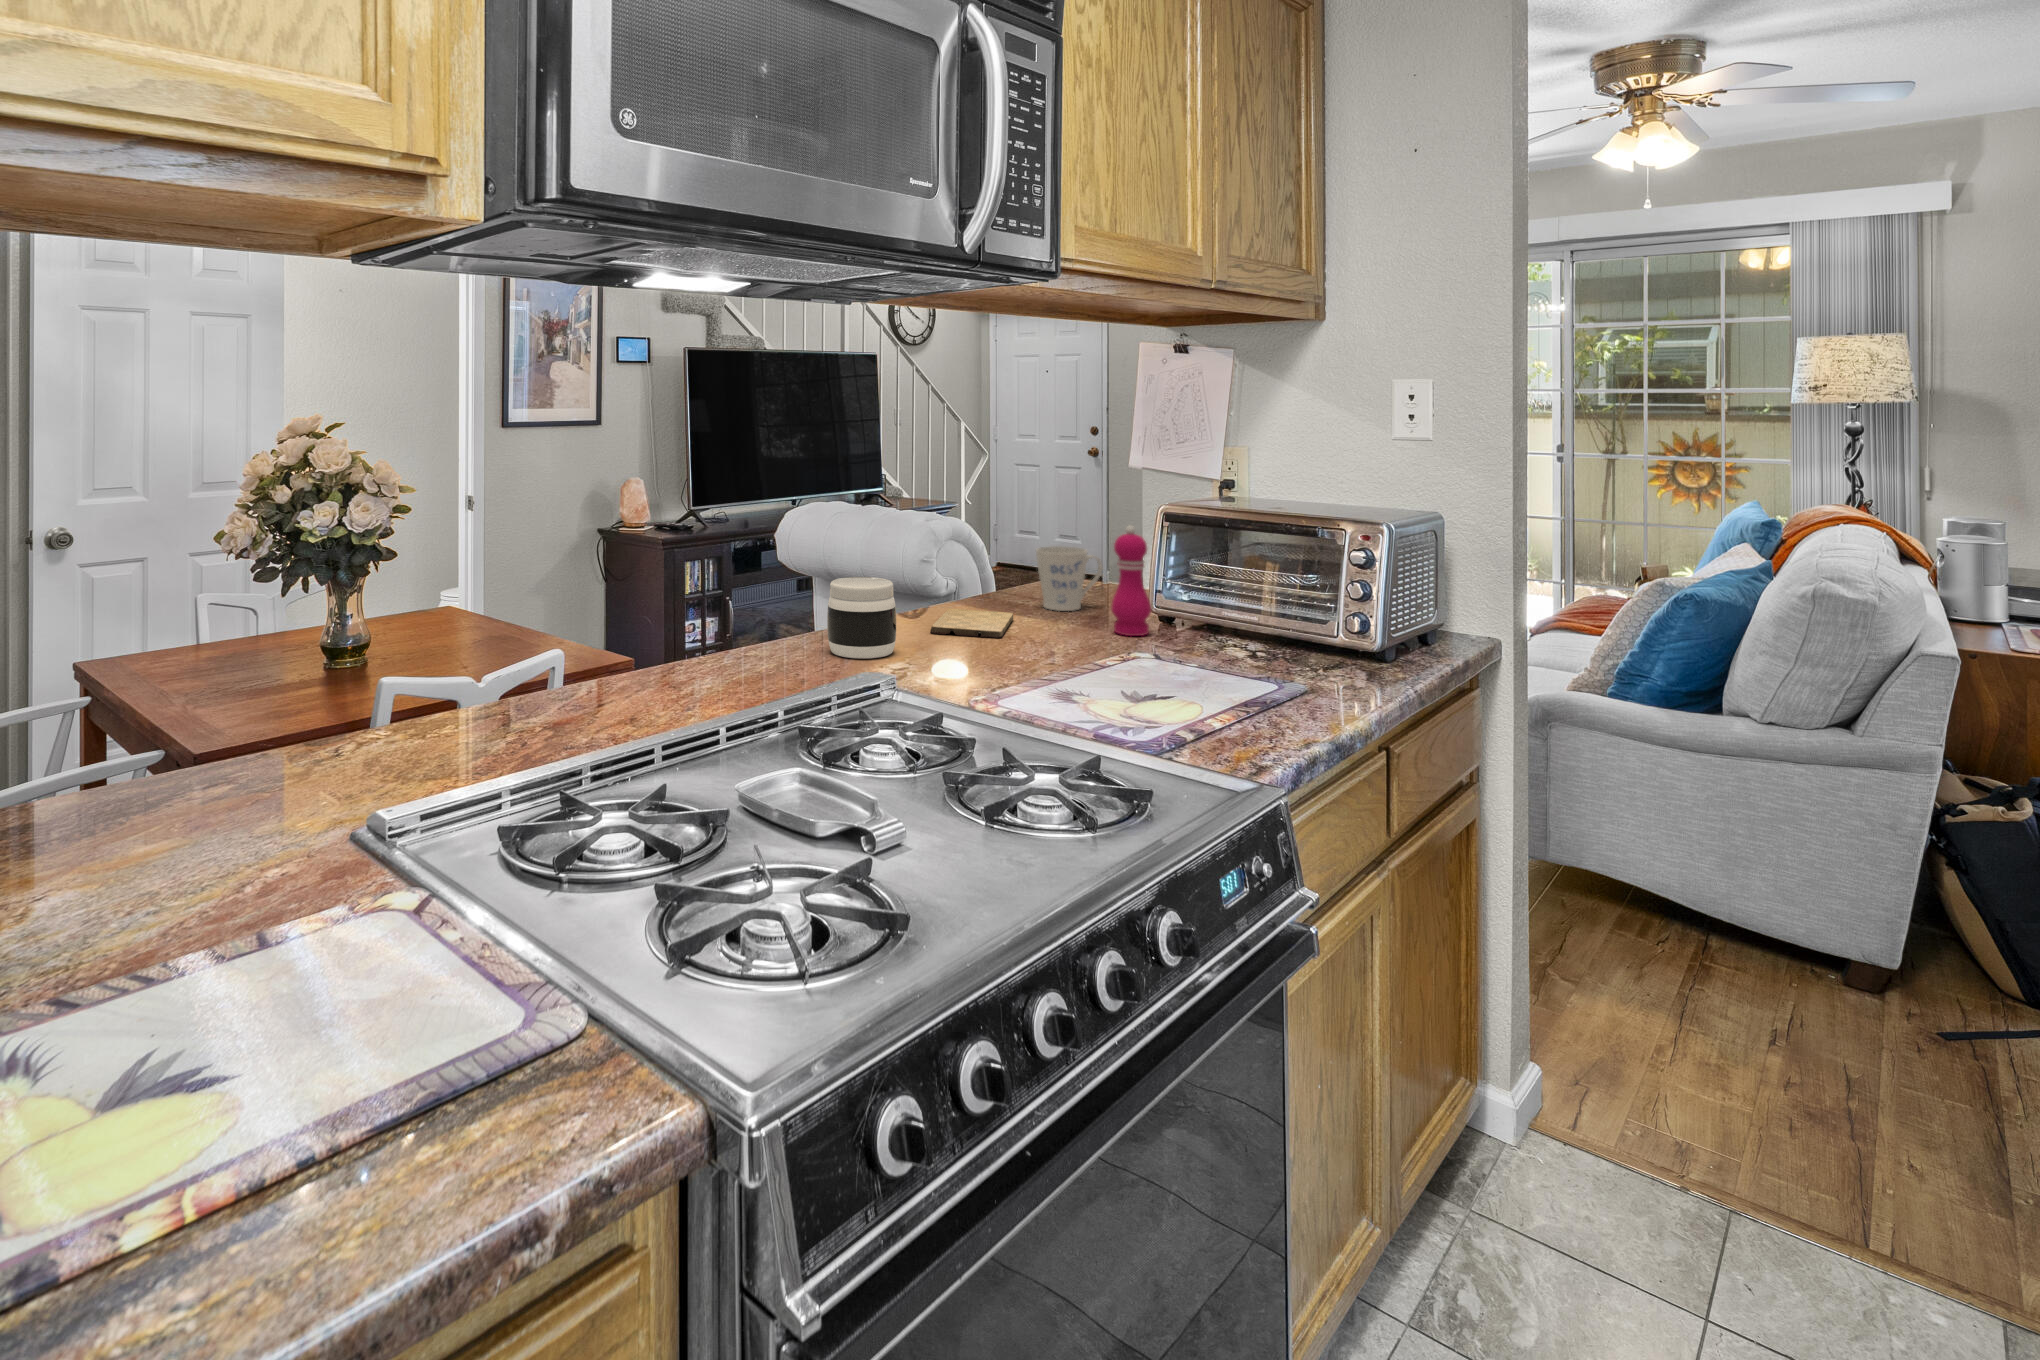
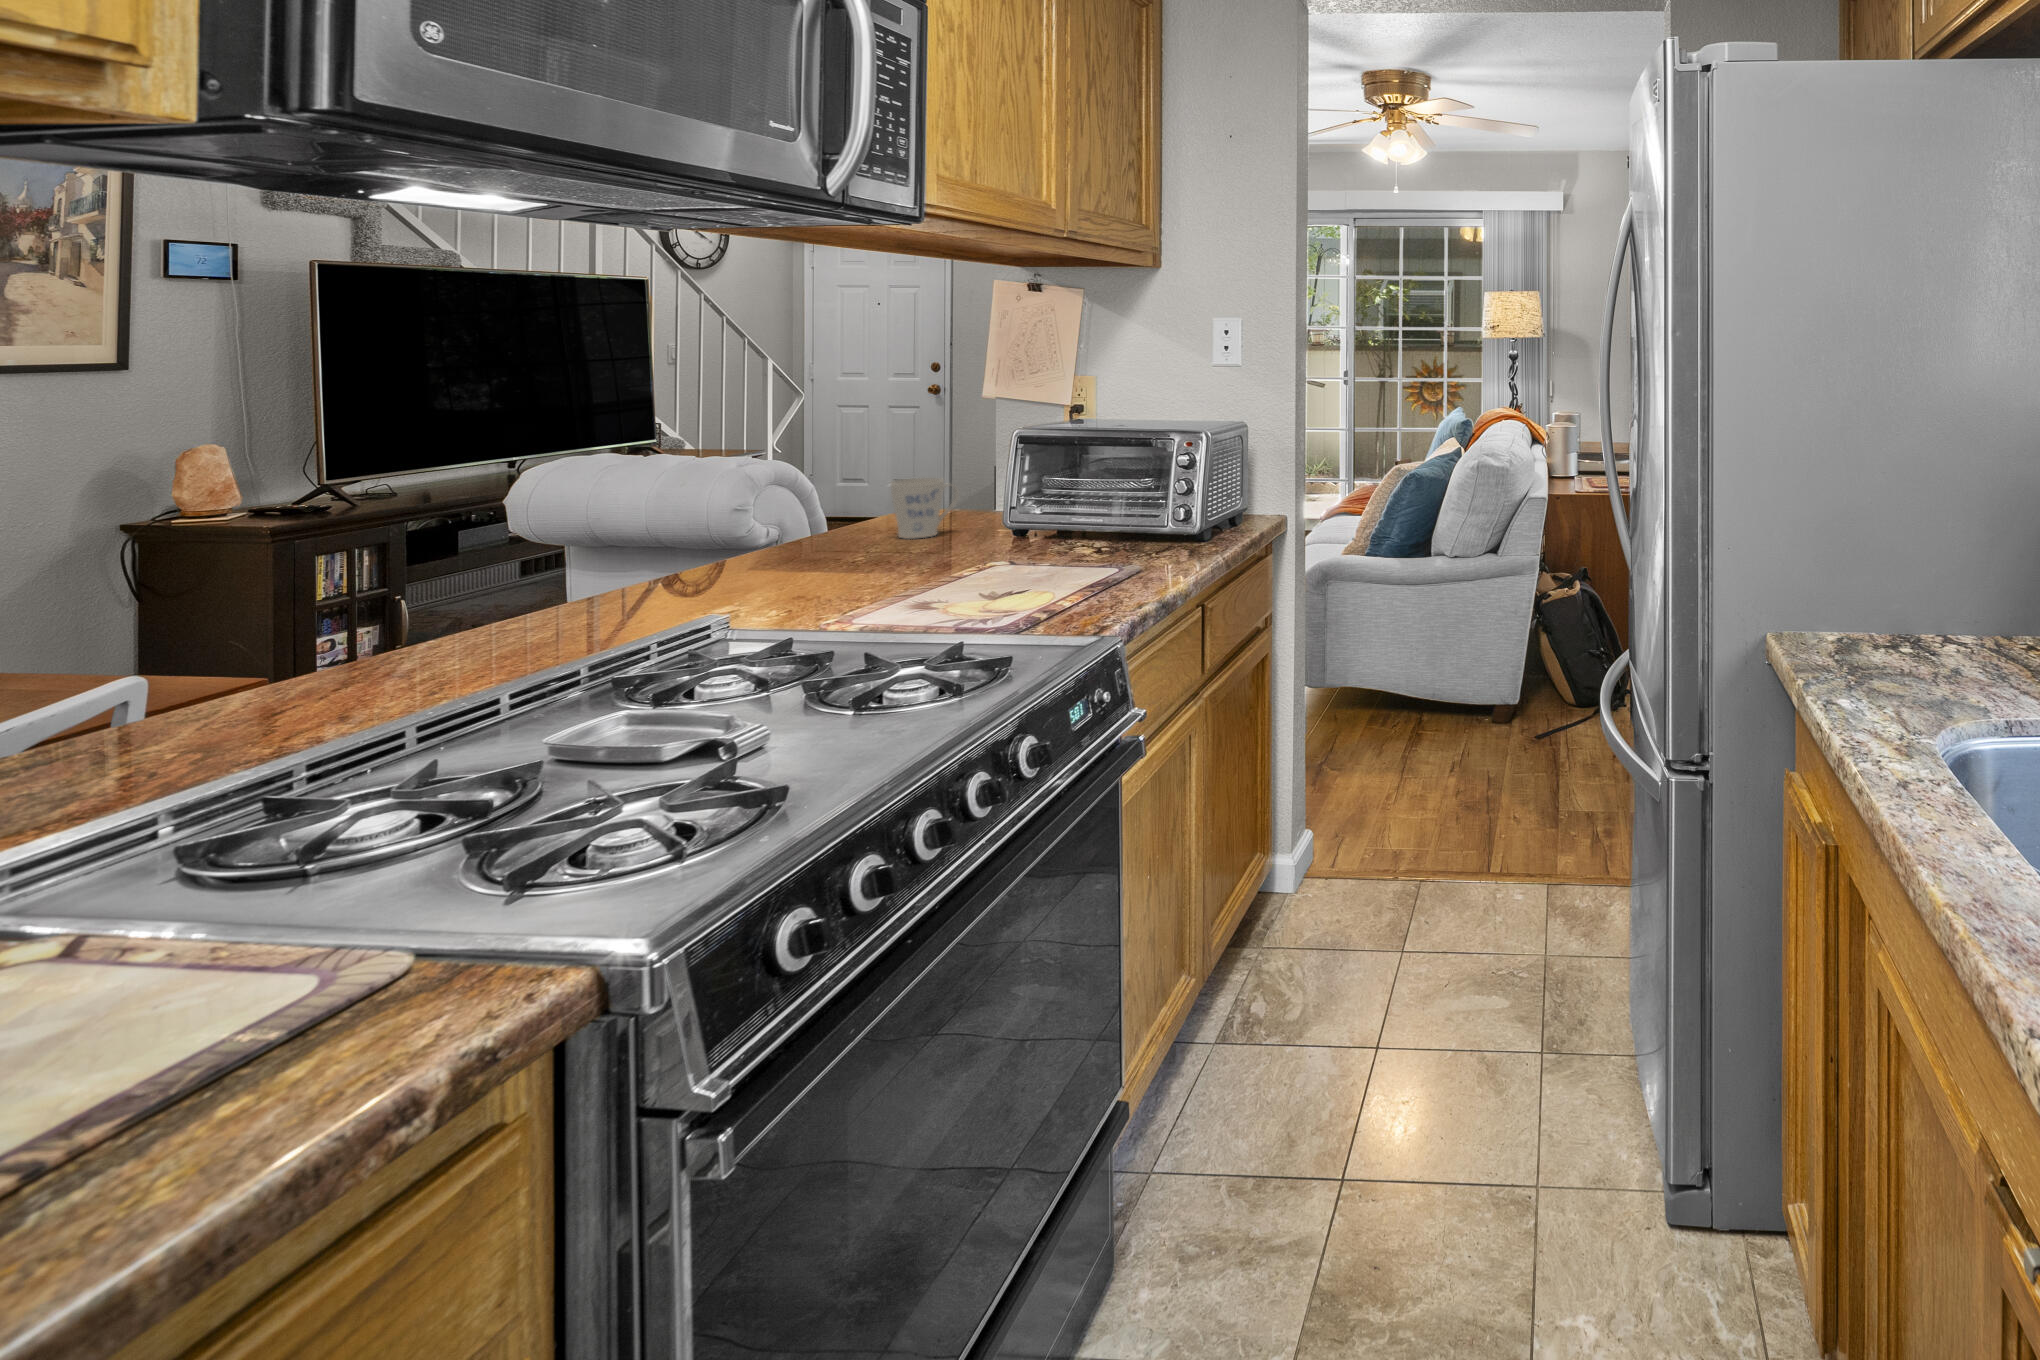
pepper mill: present [1111,525,1151,636] -> none [969,451,1007,551]
jar: present [827,577,896,659] -> none [651,521,738,606]
cutting board: present [930,609,1013,638] -> none [775,545,868,573]

